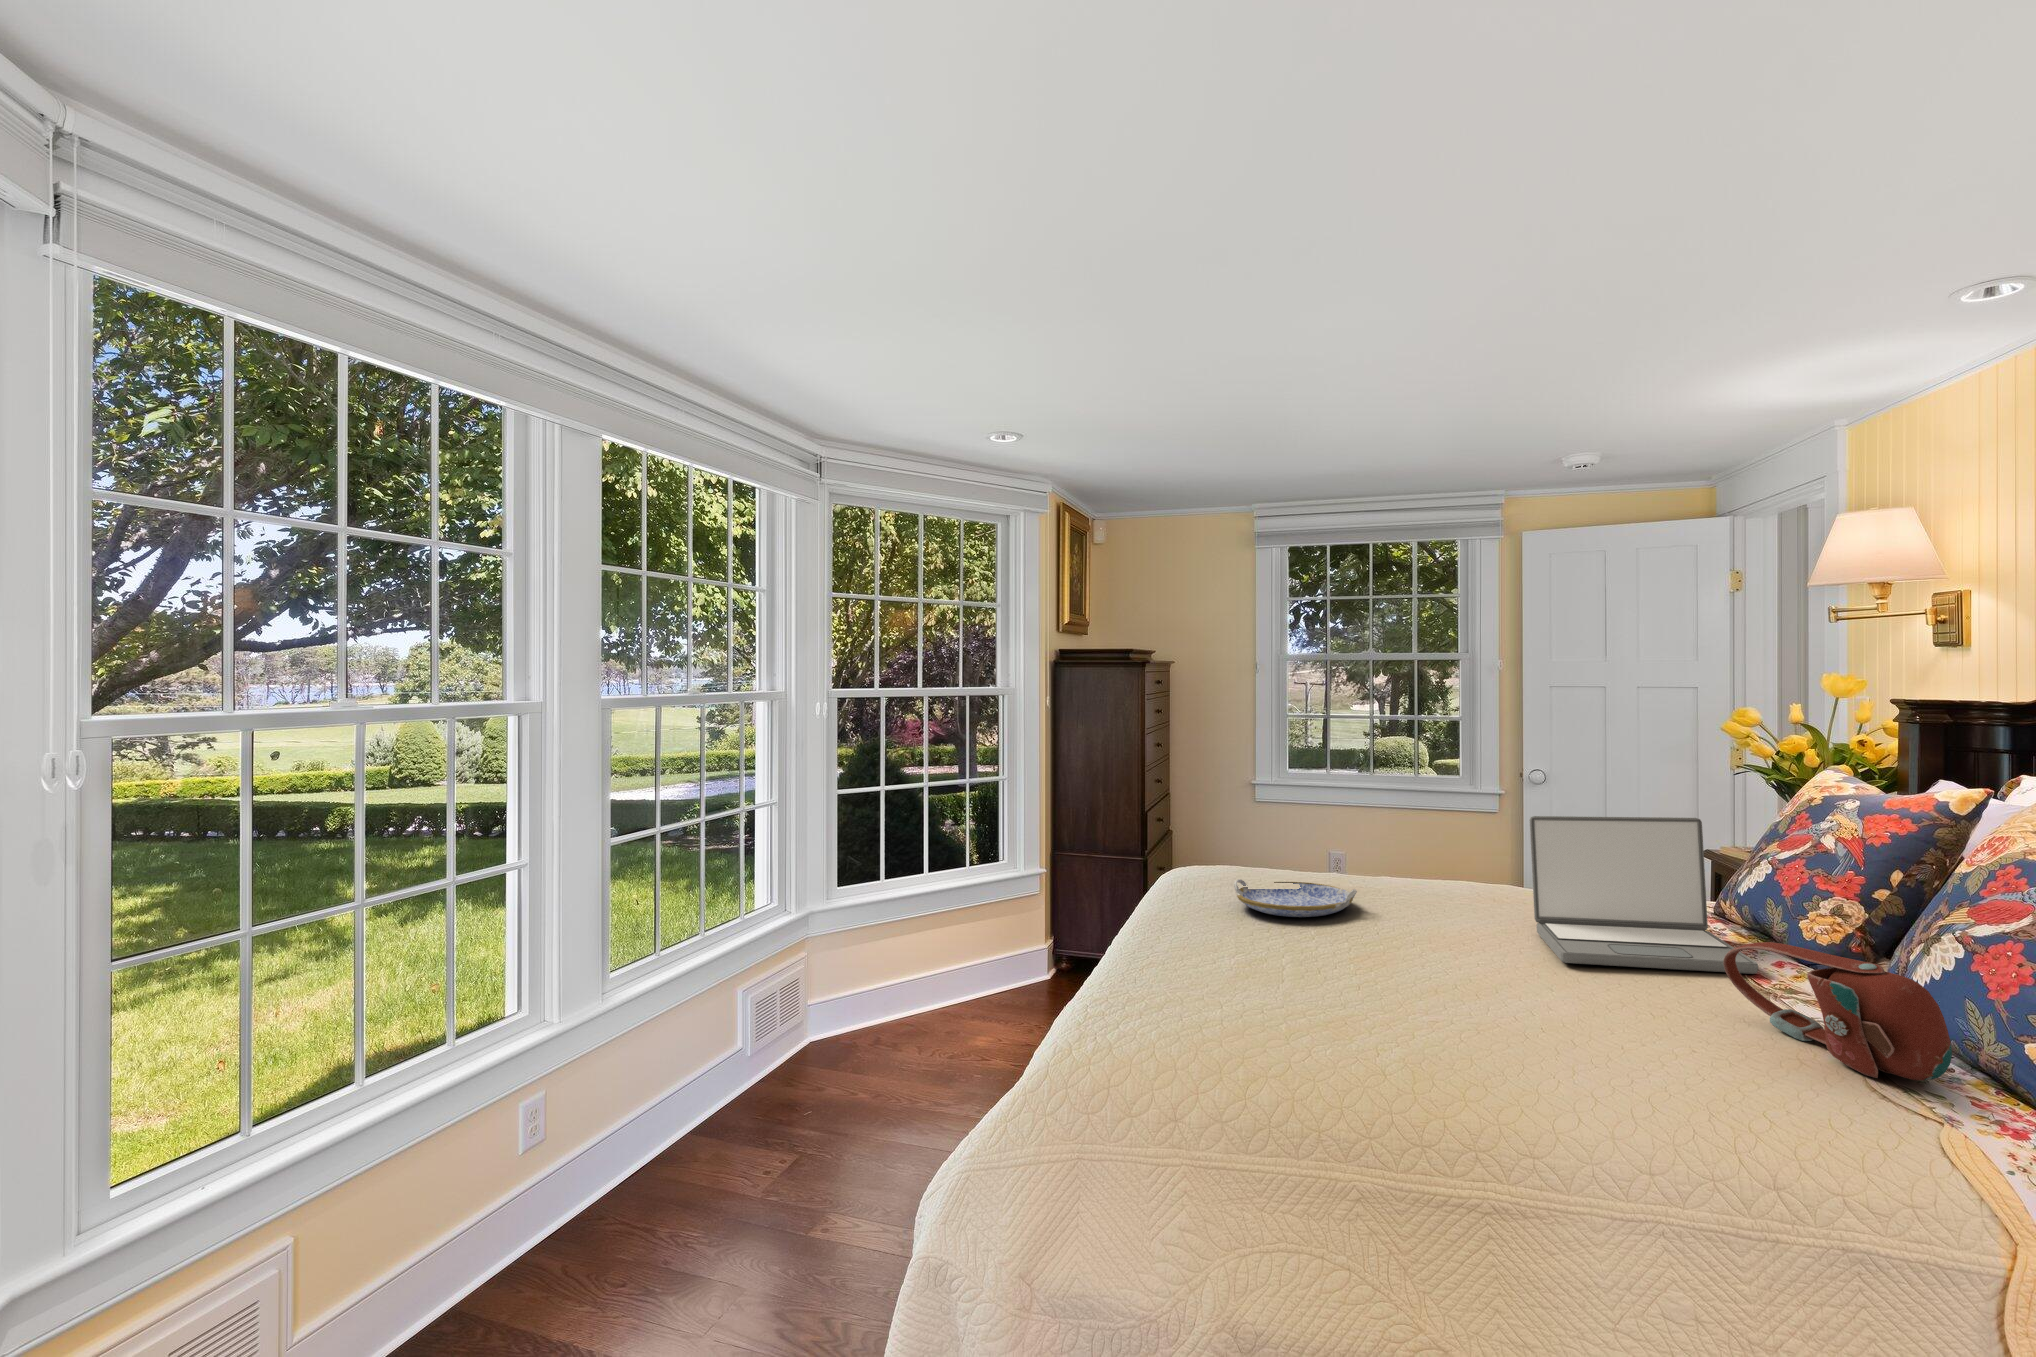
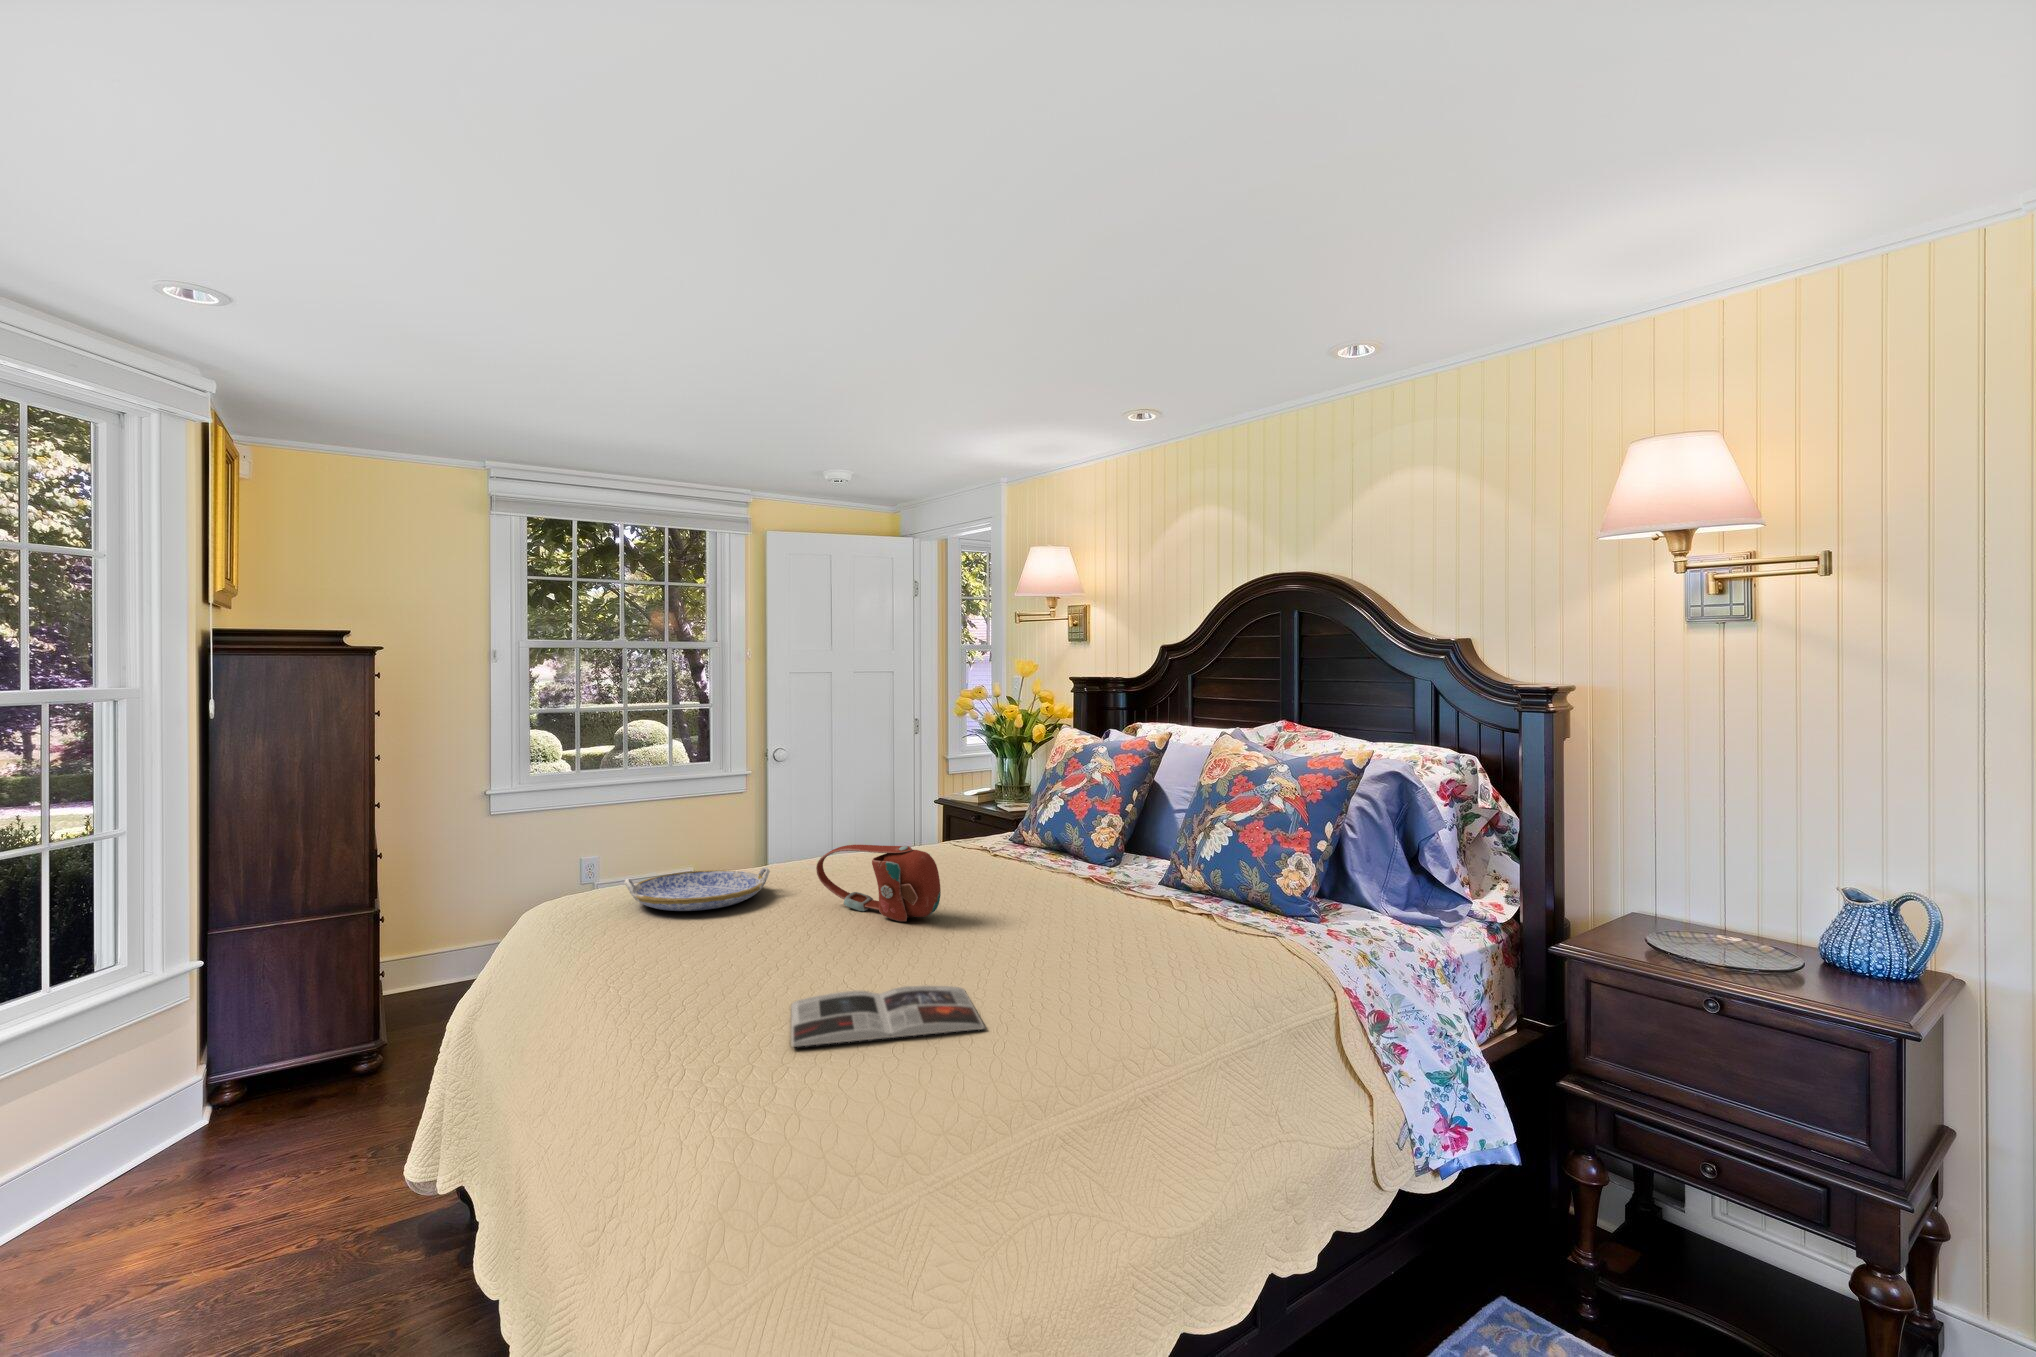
laptop: present [1530,816,1758,974] -> none [932,765,1094,895]
handbag: present [1724,942,1952,1081] -> present [816,845,941,921]
magazine: none [1179,1003,1385,1078] -> present [791,985,985,1047]

